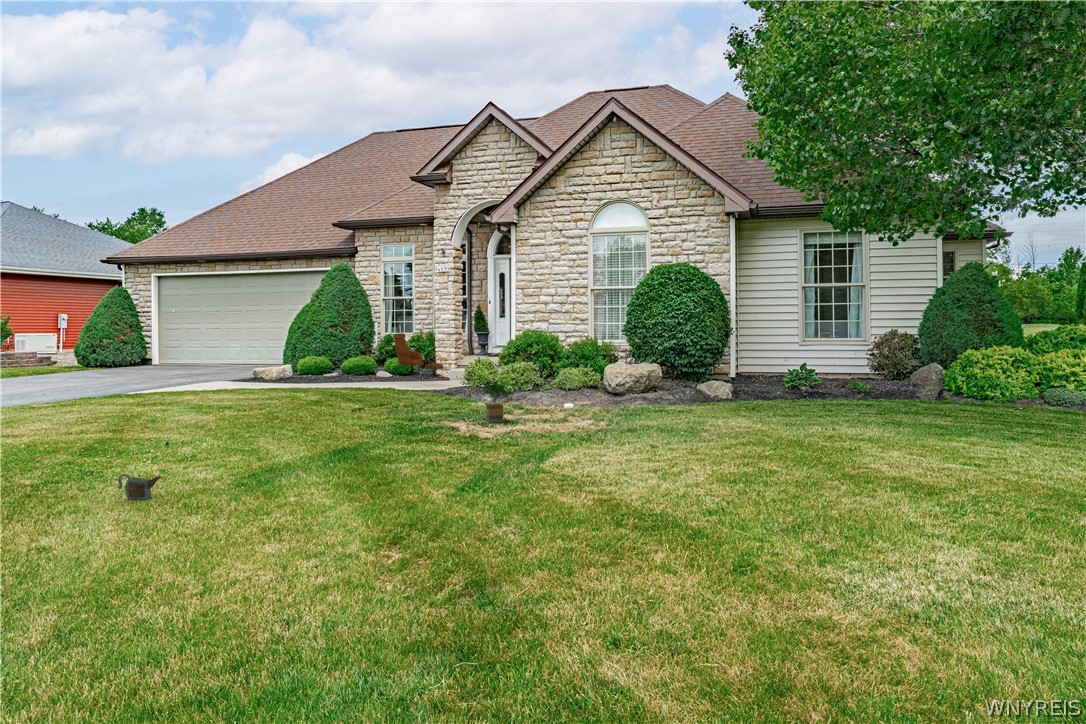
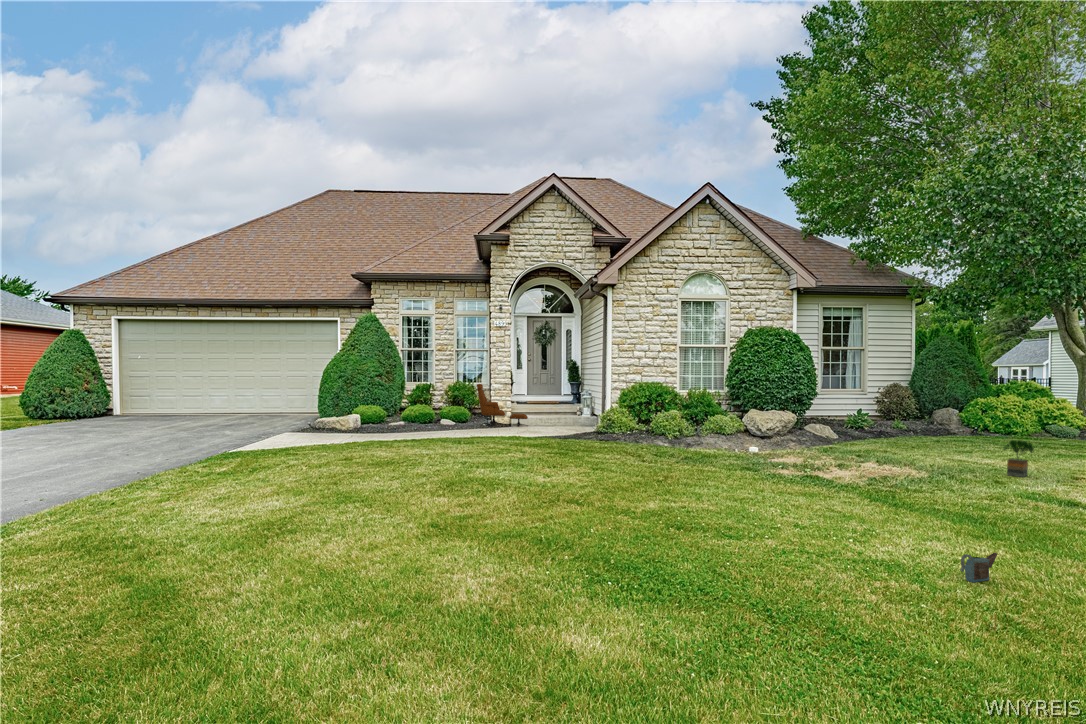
potted tree: present [483,384,508,423] -> present [1004,440,1034,477]
watering can: present [118,474,161,499] -> present [960,552,997,582]

